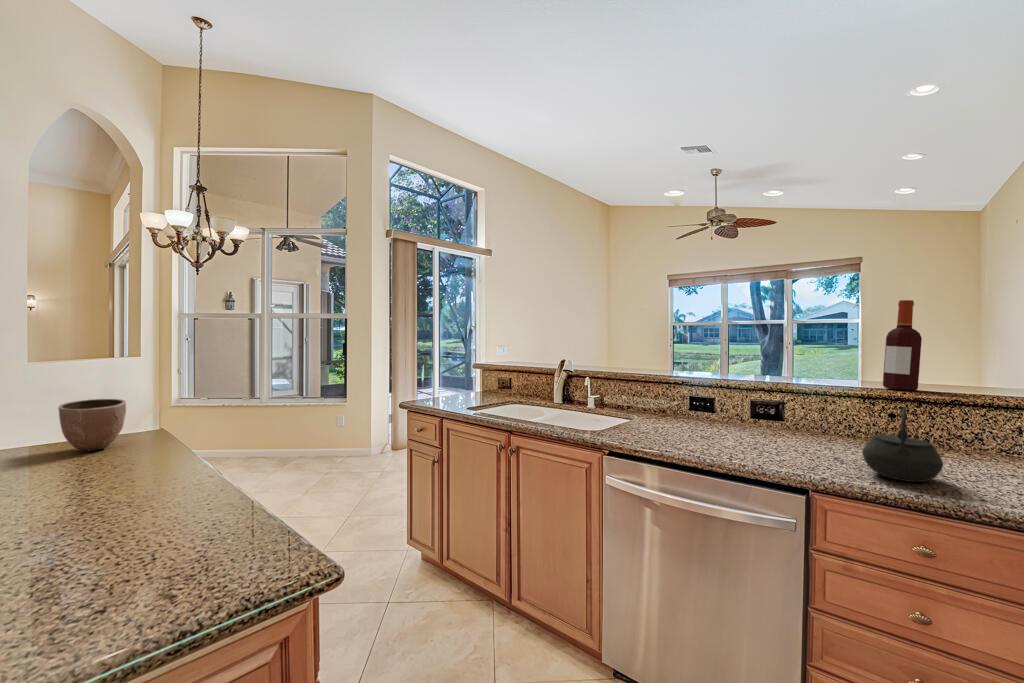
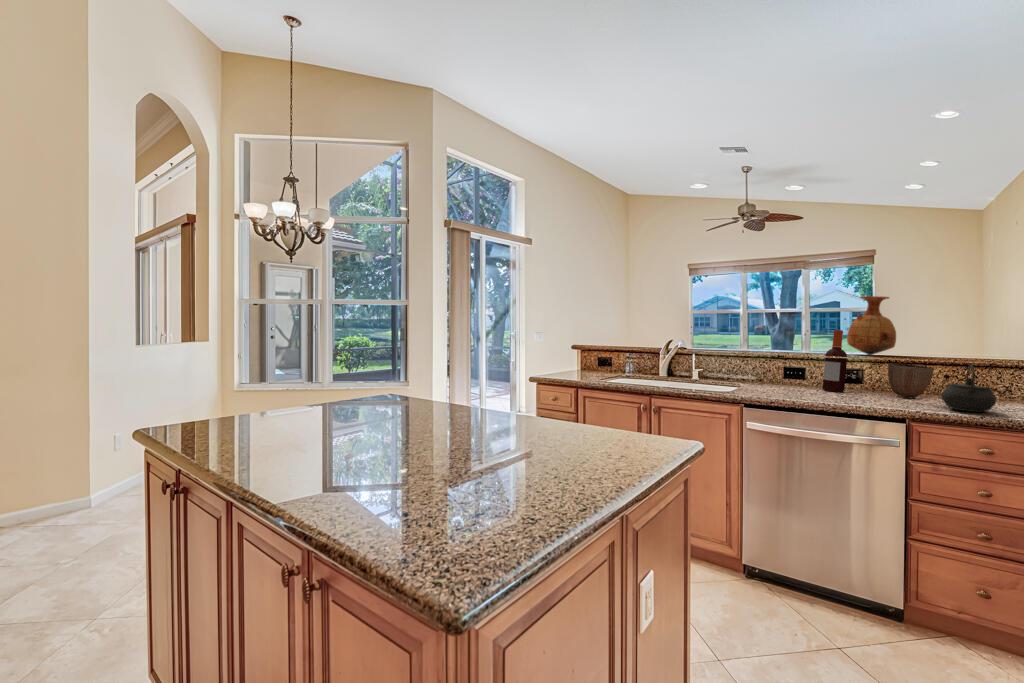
bottle: present [883,300,922,391] -> present [823,330,847,392]
vase: none [765,305,827,383] -> present [847,296,896,355]
decorative bowl: present [58,399,126,451] -> present [888,363,933,398]

